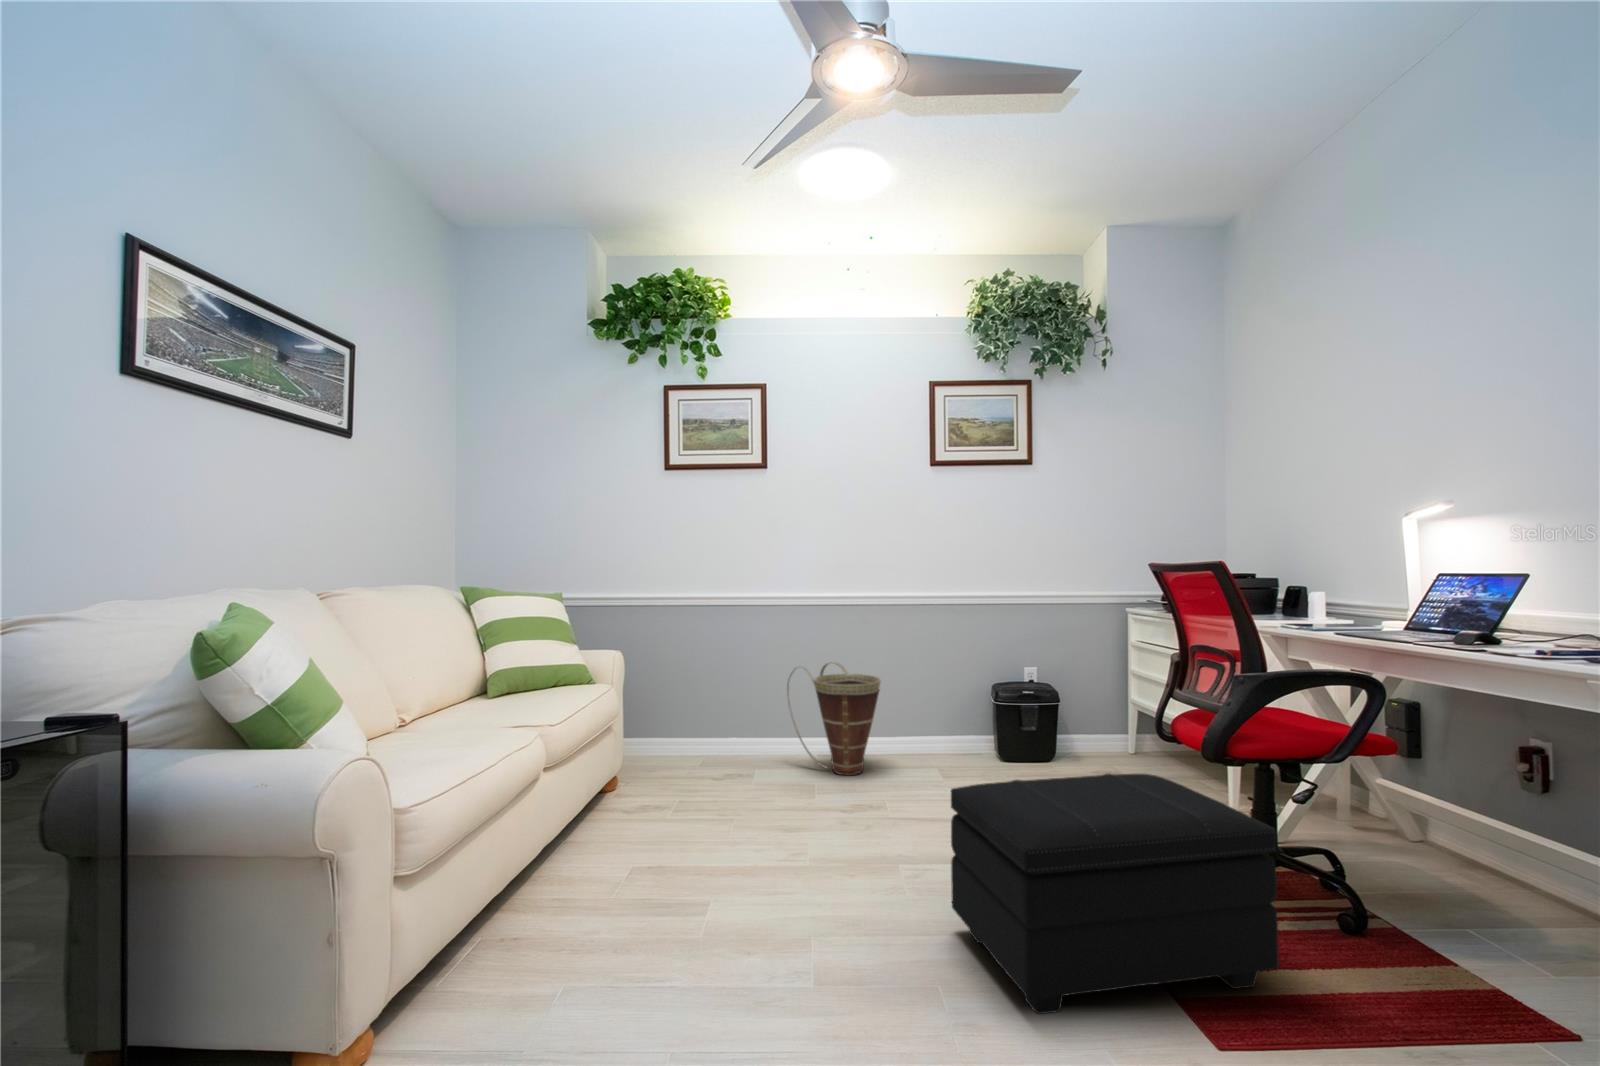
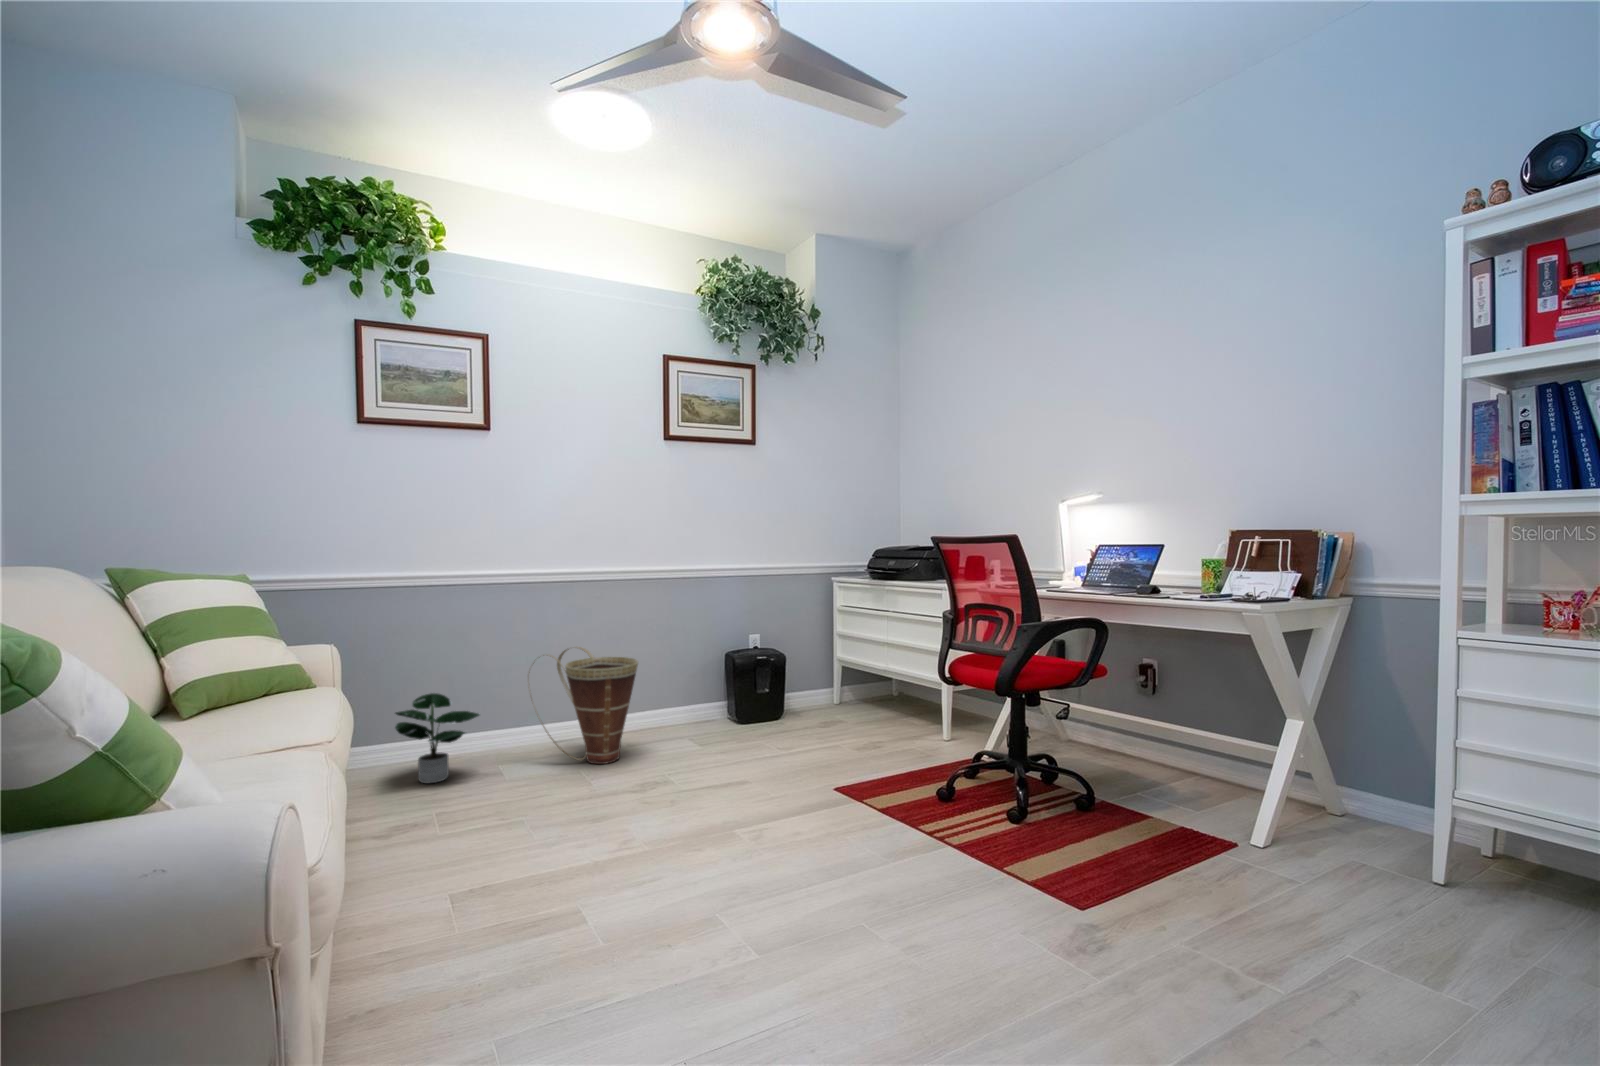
potted plant: none [679,691,745,767] -> present [395,693,480,783]
footstool: present [951,773,1279,1014] -> none [834,711,1080,925]

